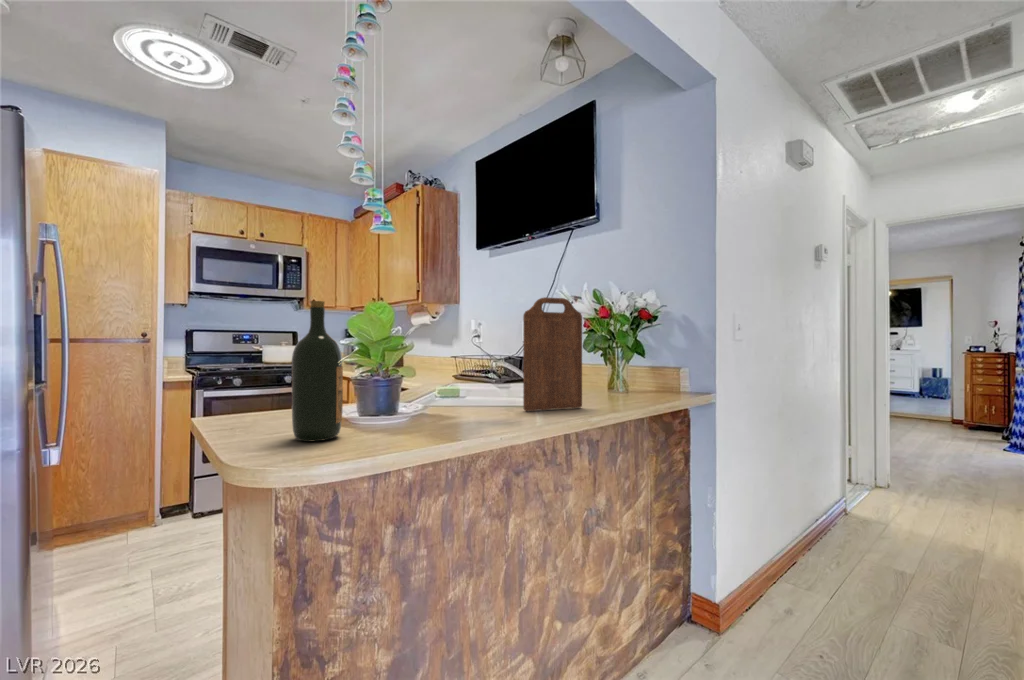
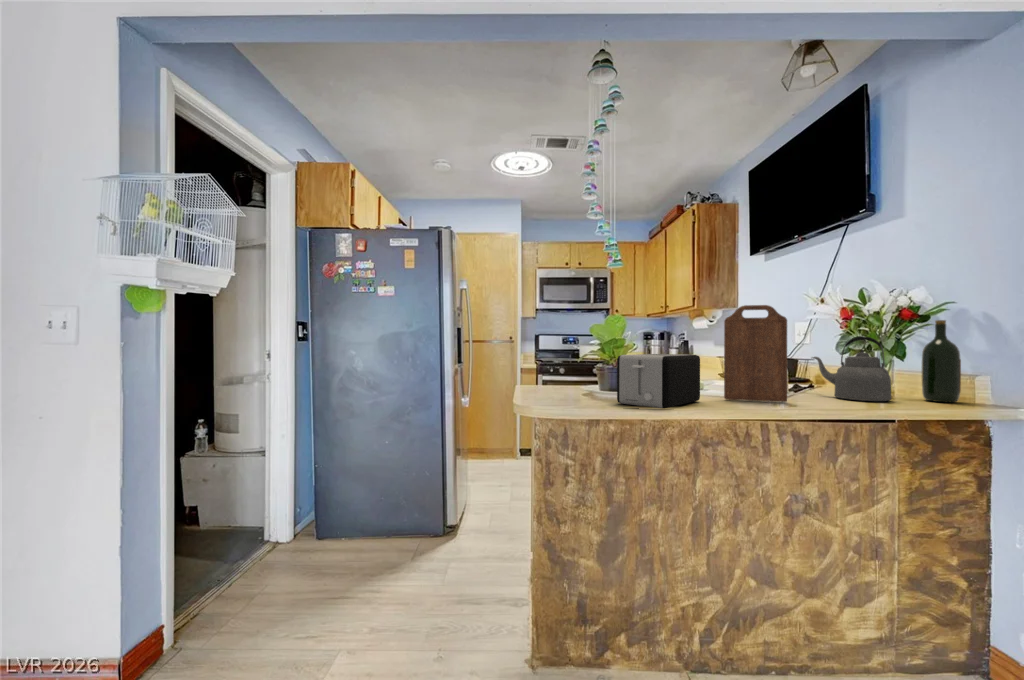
wine bottle: present [292,301,343,441] -> present [922,320,961,402]
kettle: none [577,335,643,398] -> present [812,336,892,401]
toaster: none [420,358,508,437] -> present [617,354,700,408]

